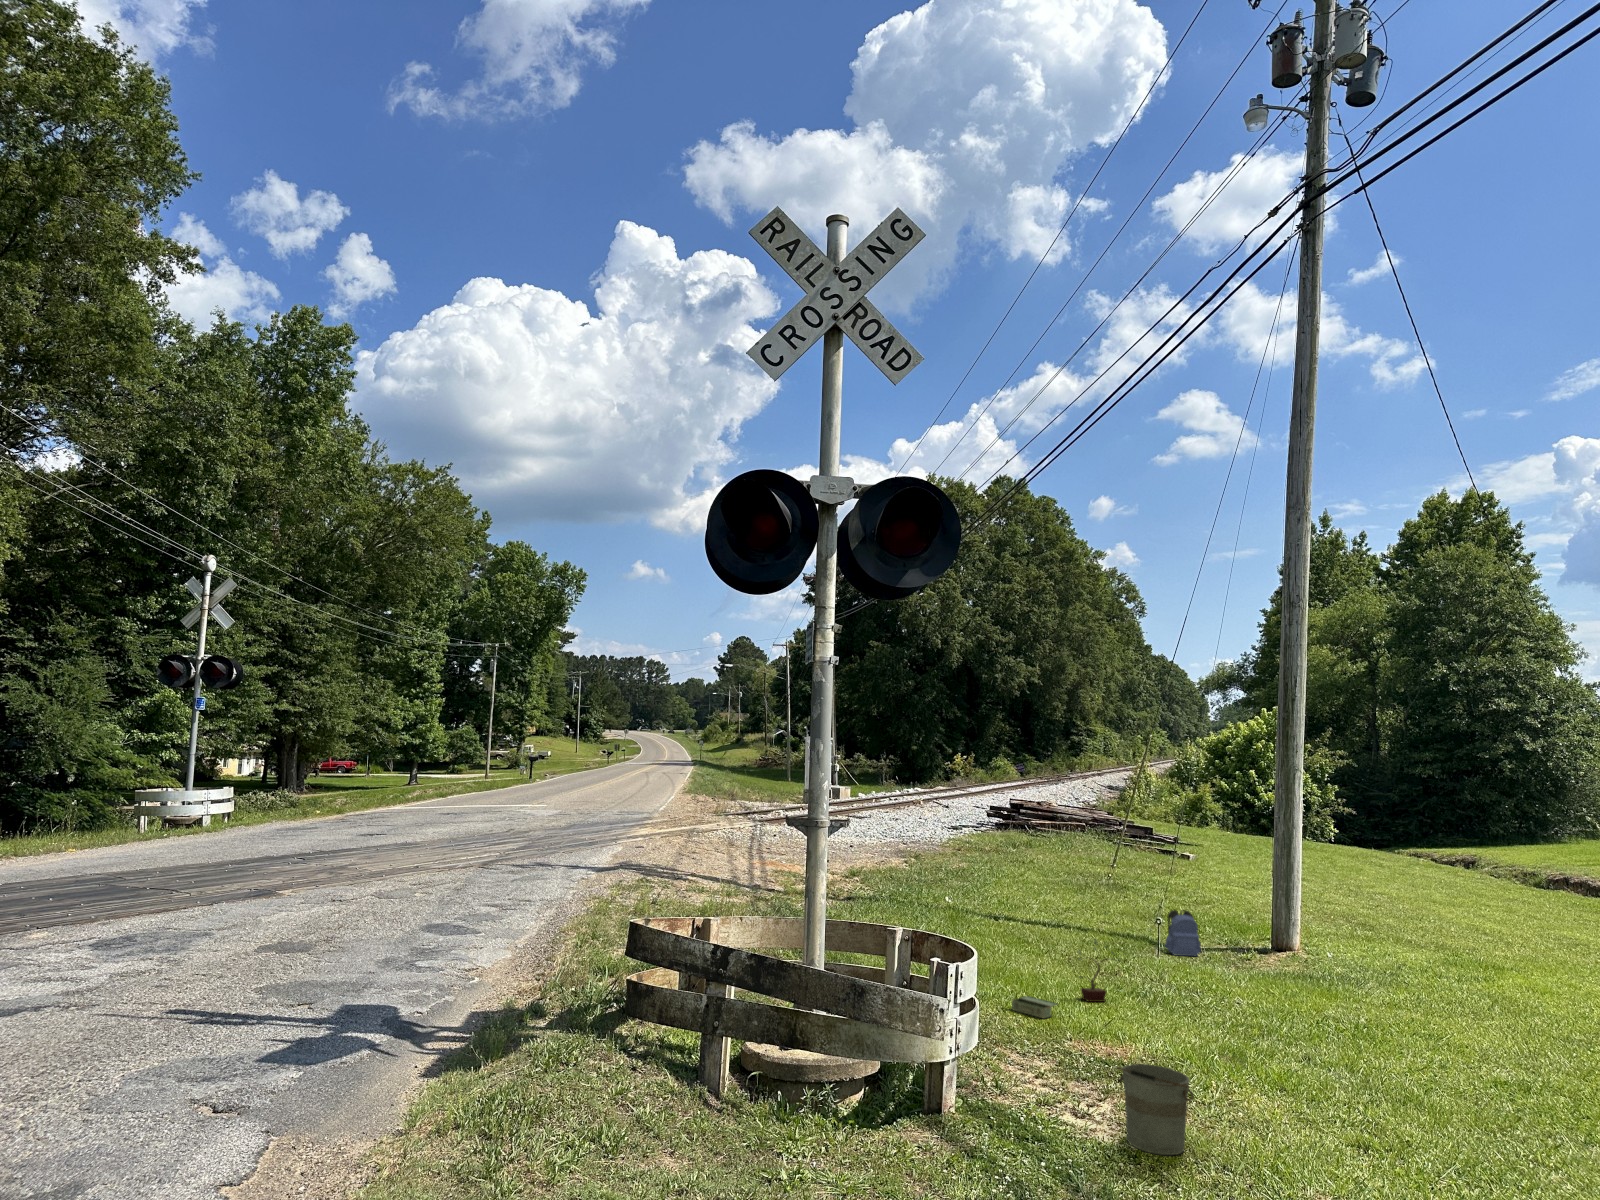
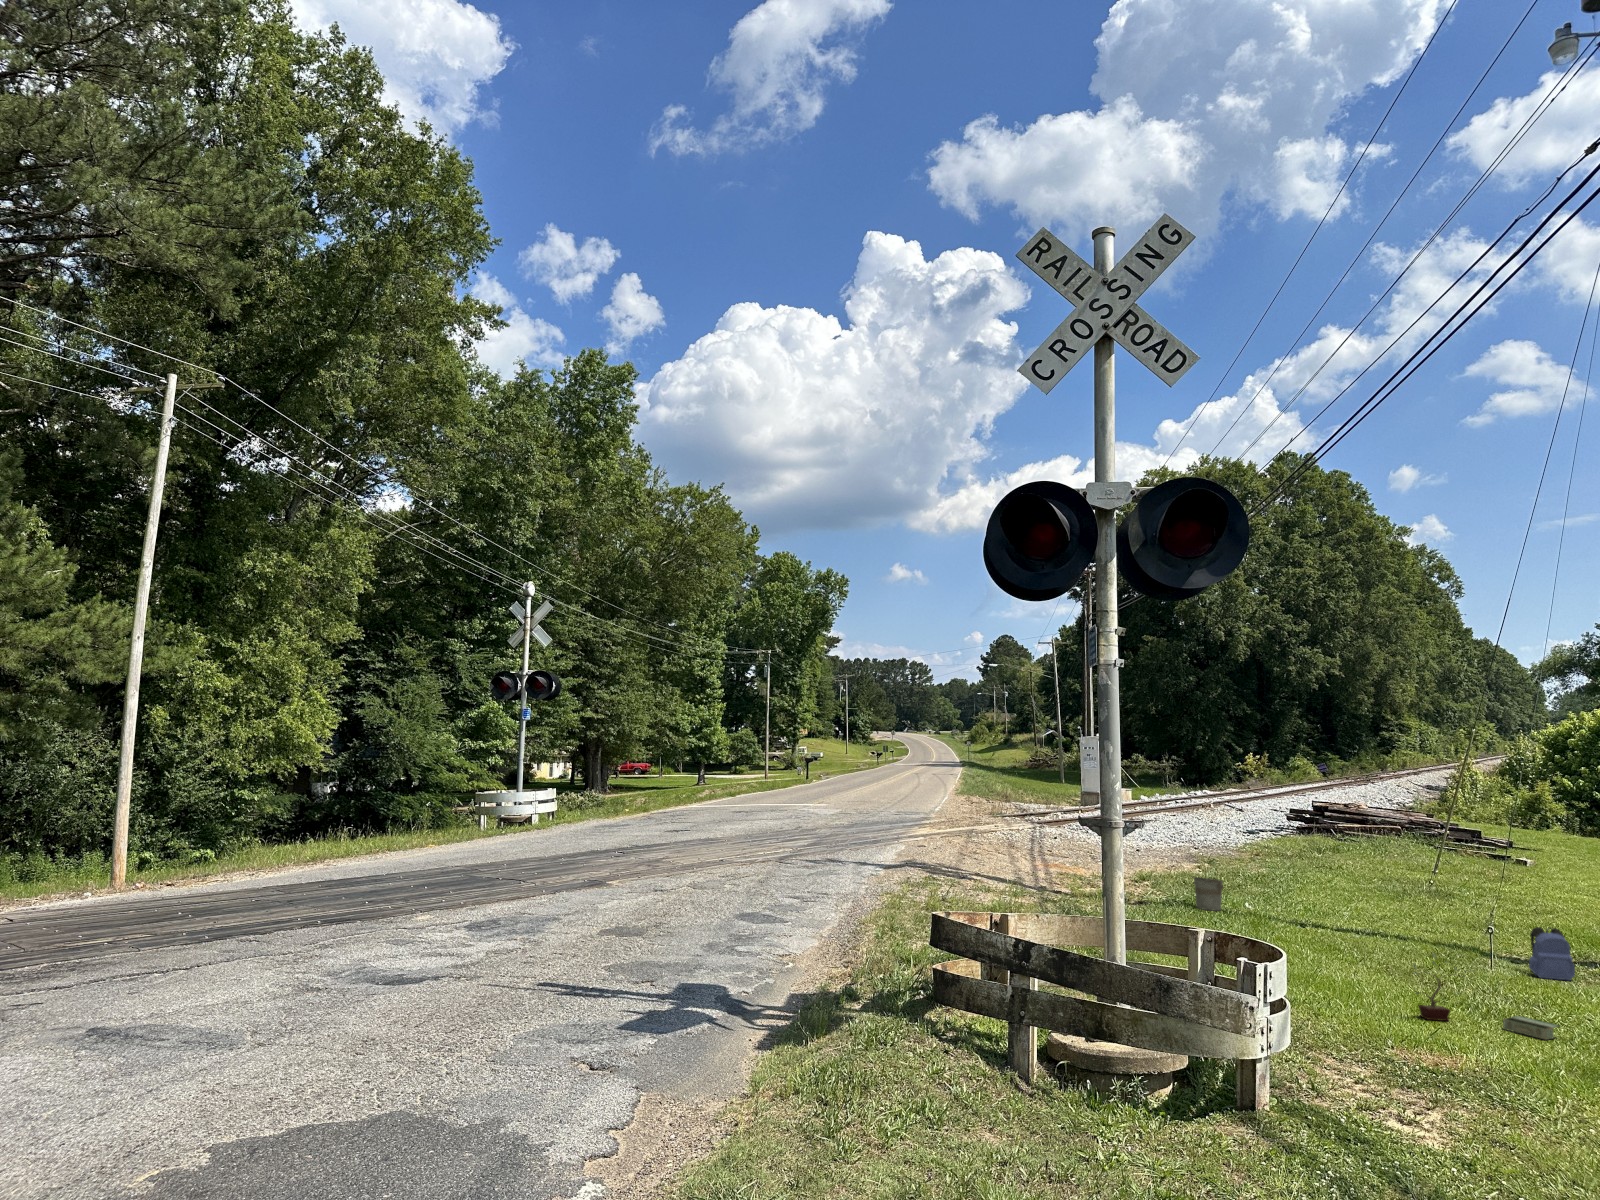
toolbox: present [1012,996,1058,1018] -> present [1503,1016,1559,1040]
bucket: present [1116,1064,1194,1155] -> present [1191,876,1223,911]

